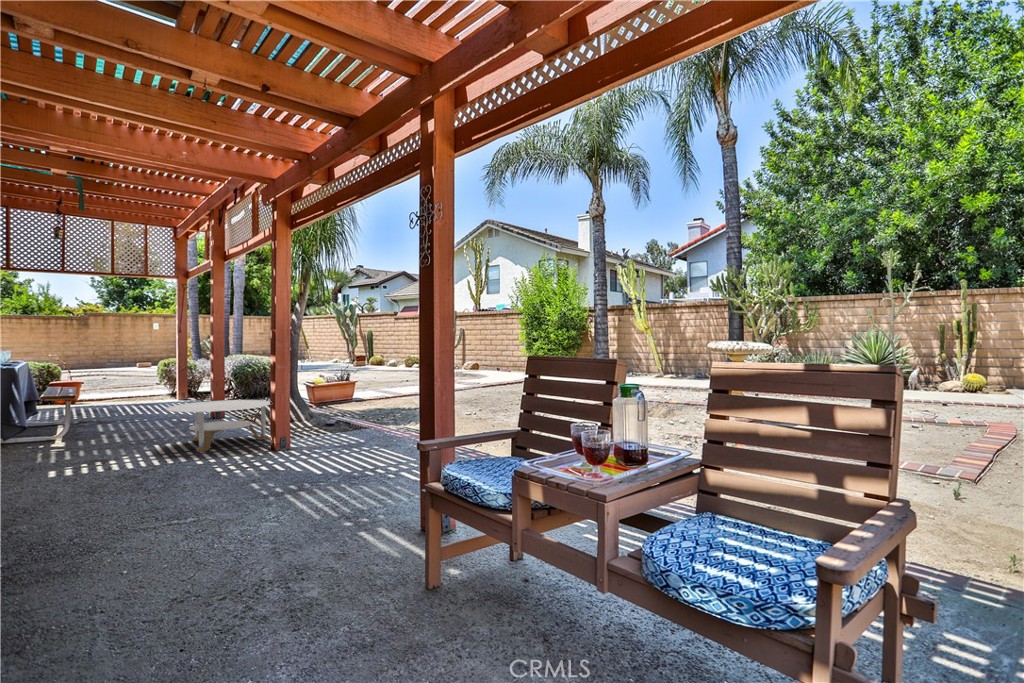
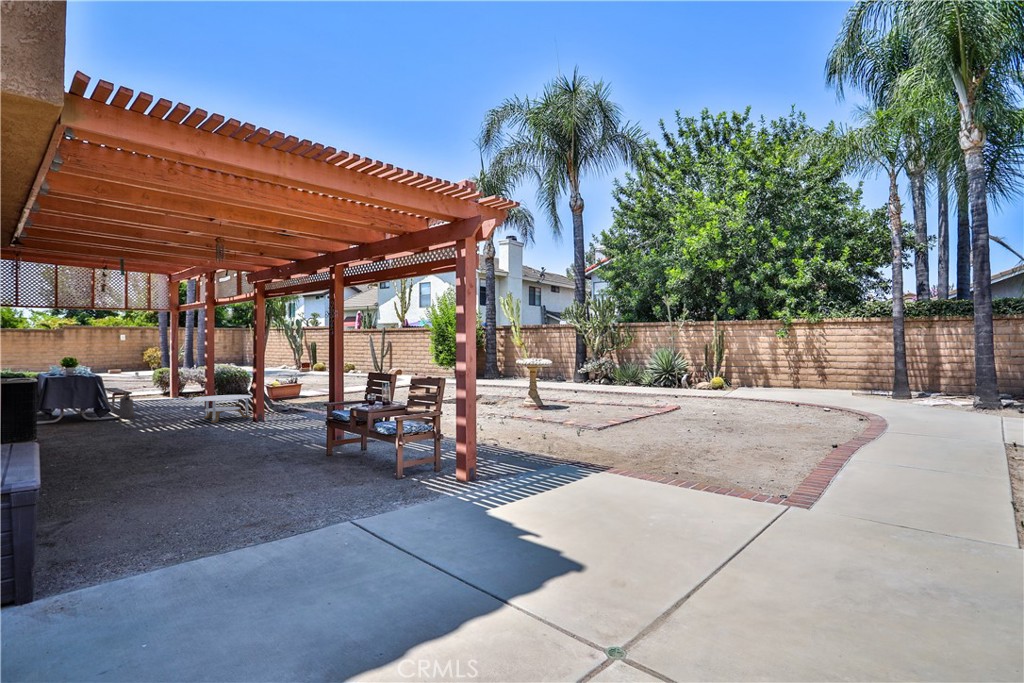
watering can: none [34,394,94,438] -> present [102,392,134,419]

